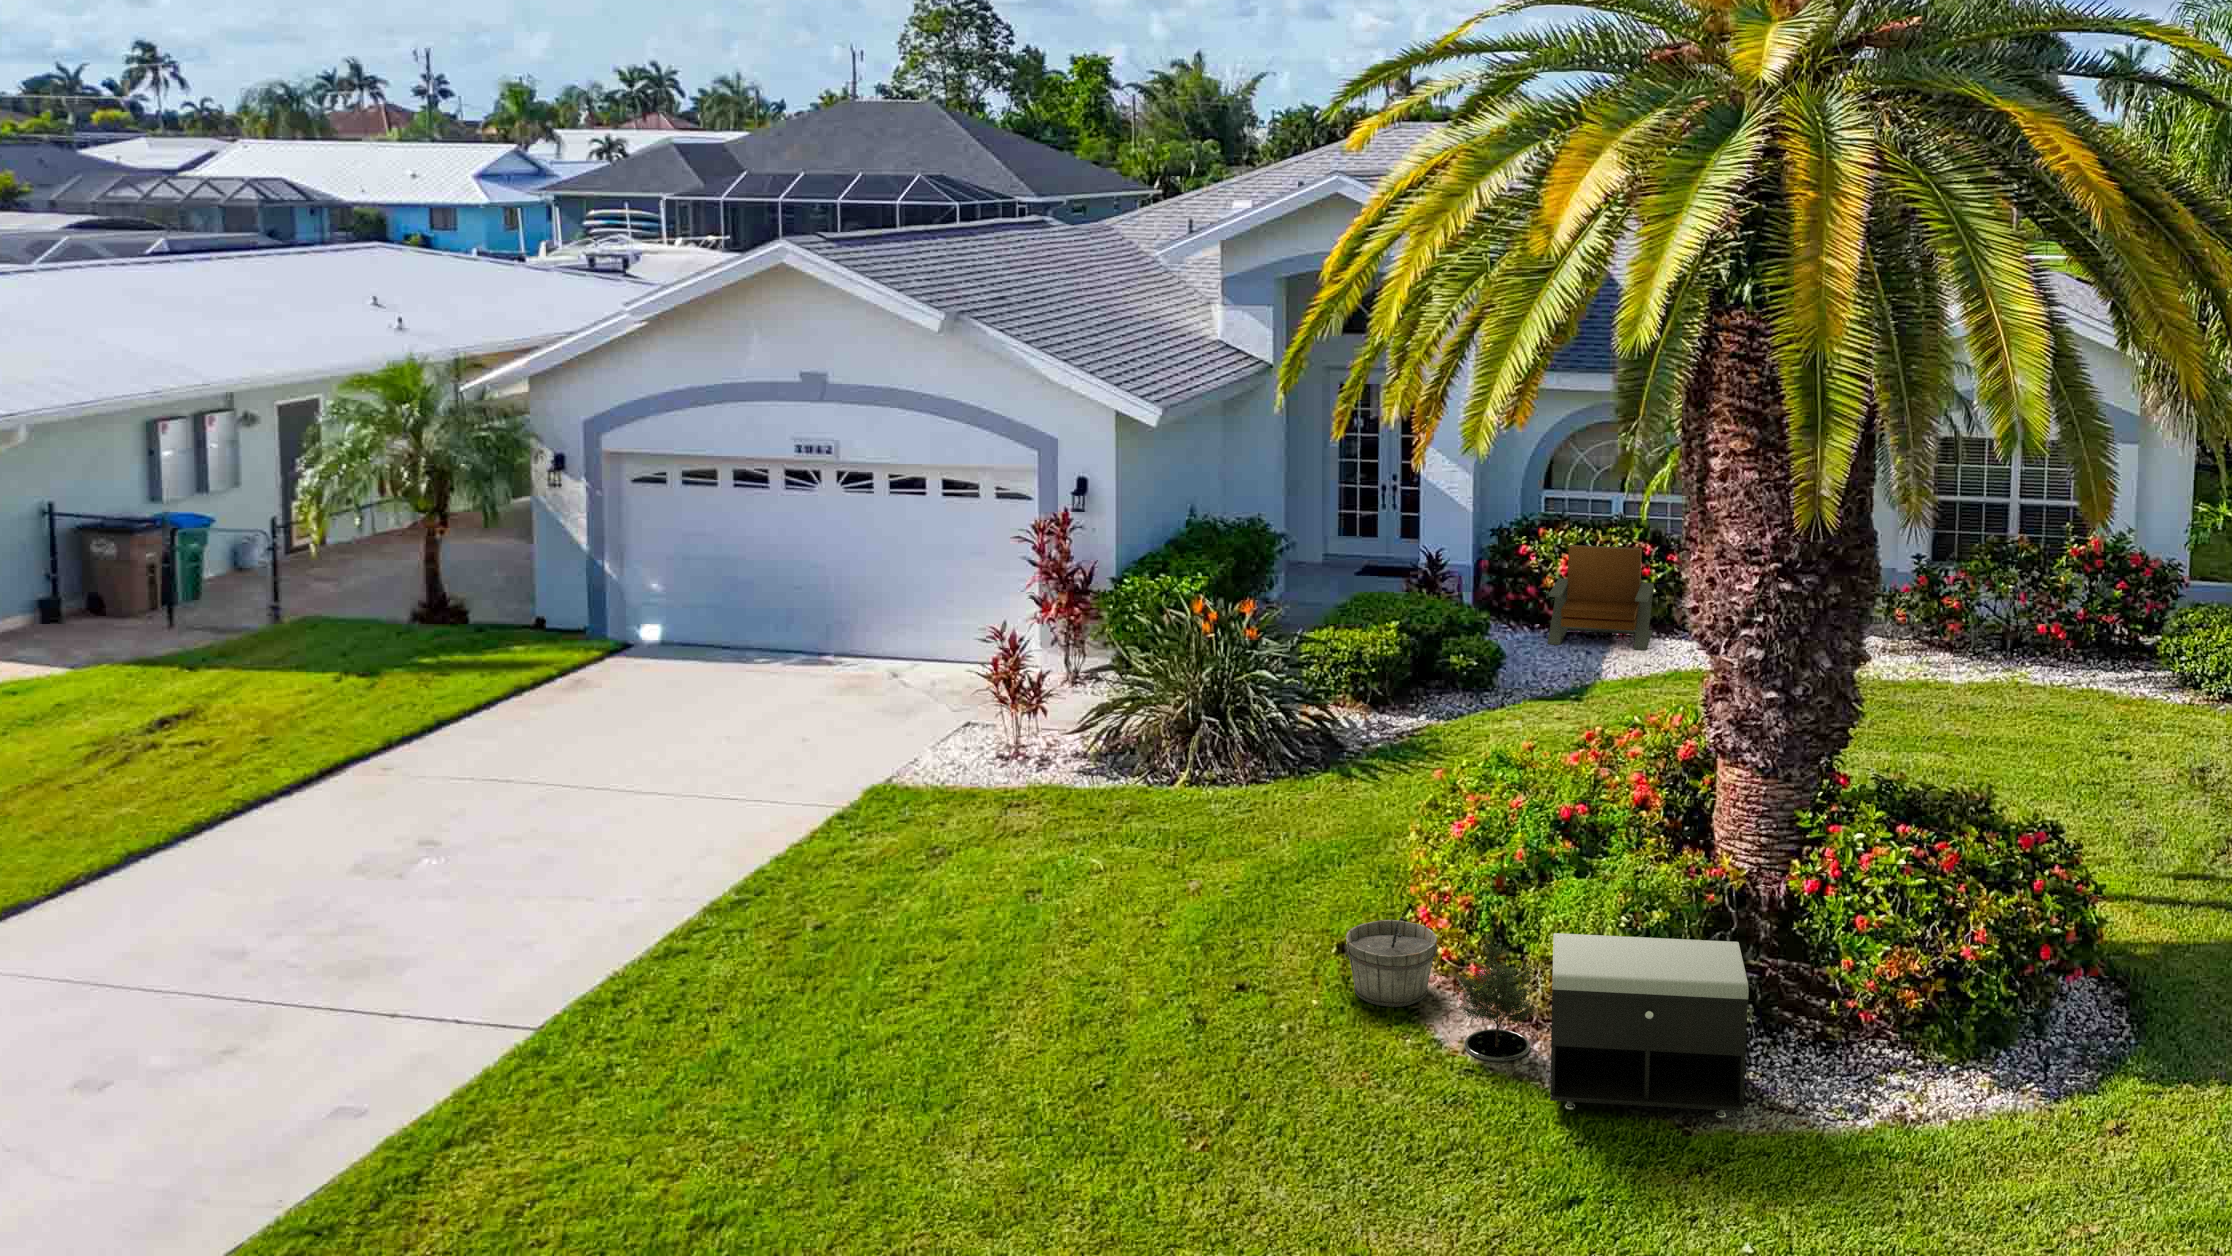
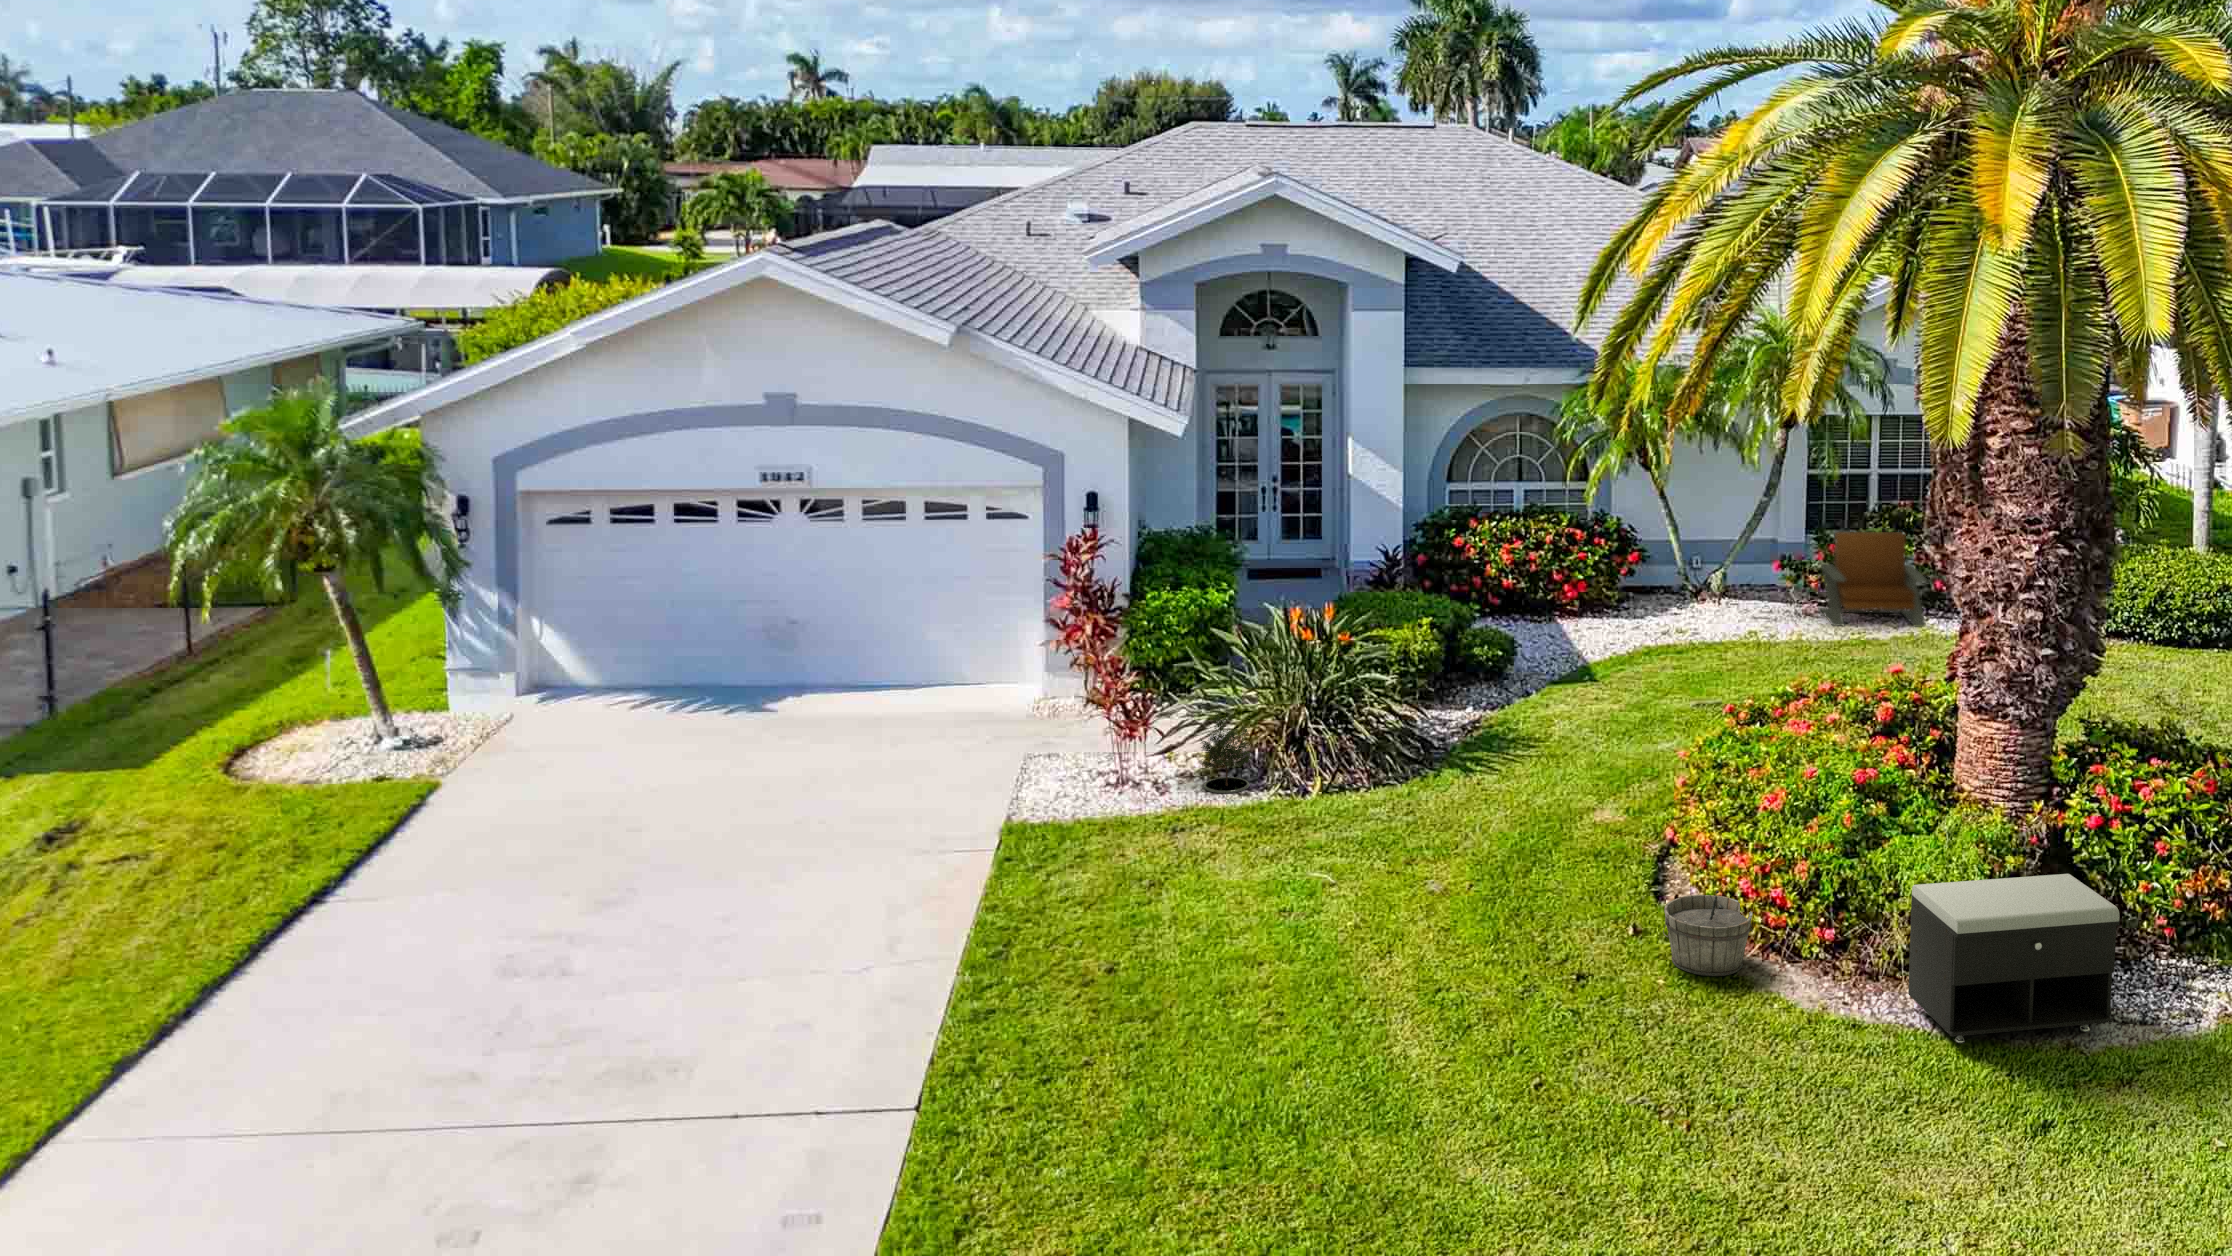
lounge chair: present [1548,545,1654,650] -> present [1822,532,1927,627]
potted tree: present [1455,932,1536,1062] -> present [1201,708,1251,794]

